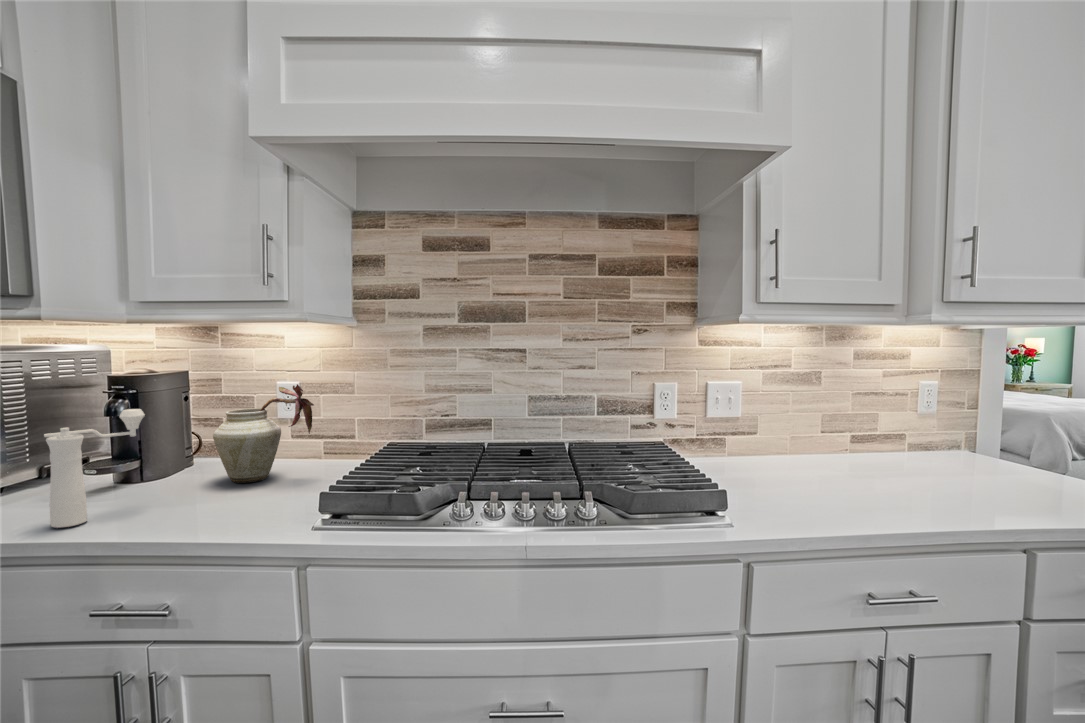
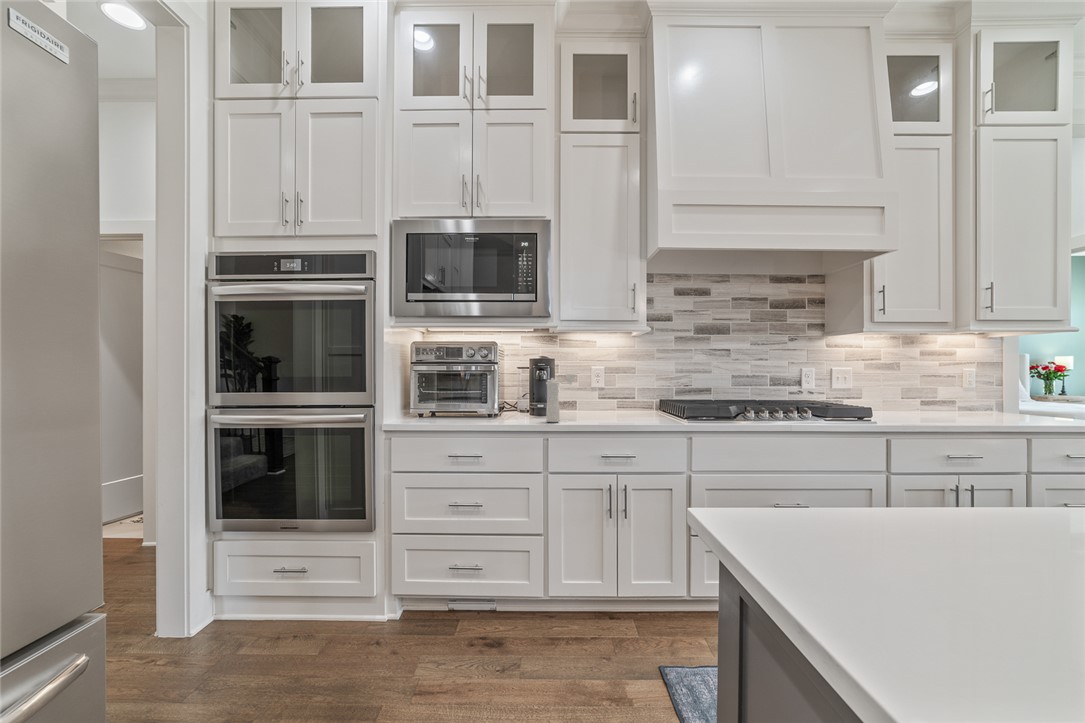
vase: present [213,384,314,483] -> none [583,364,631,414]

